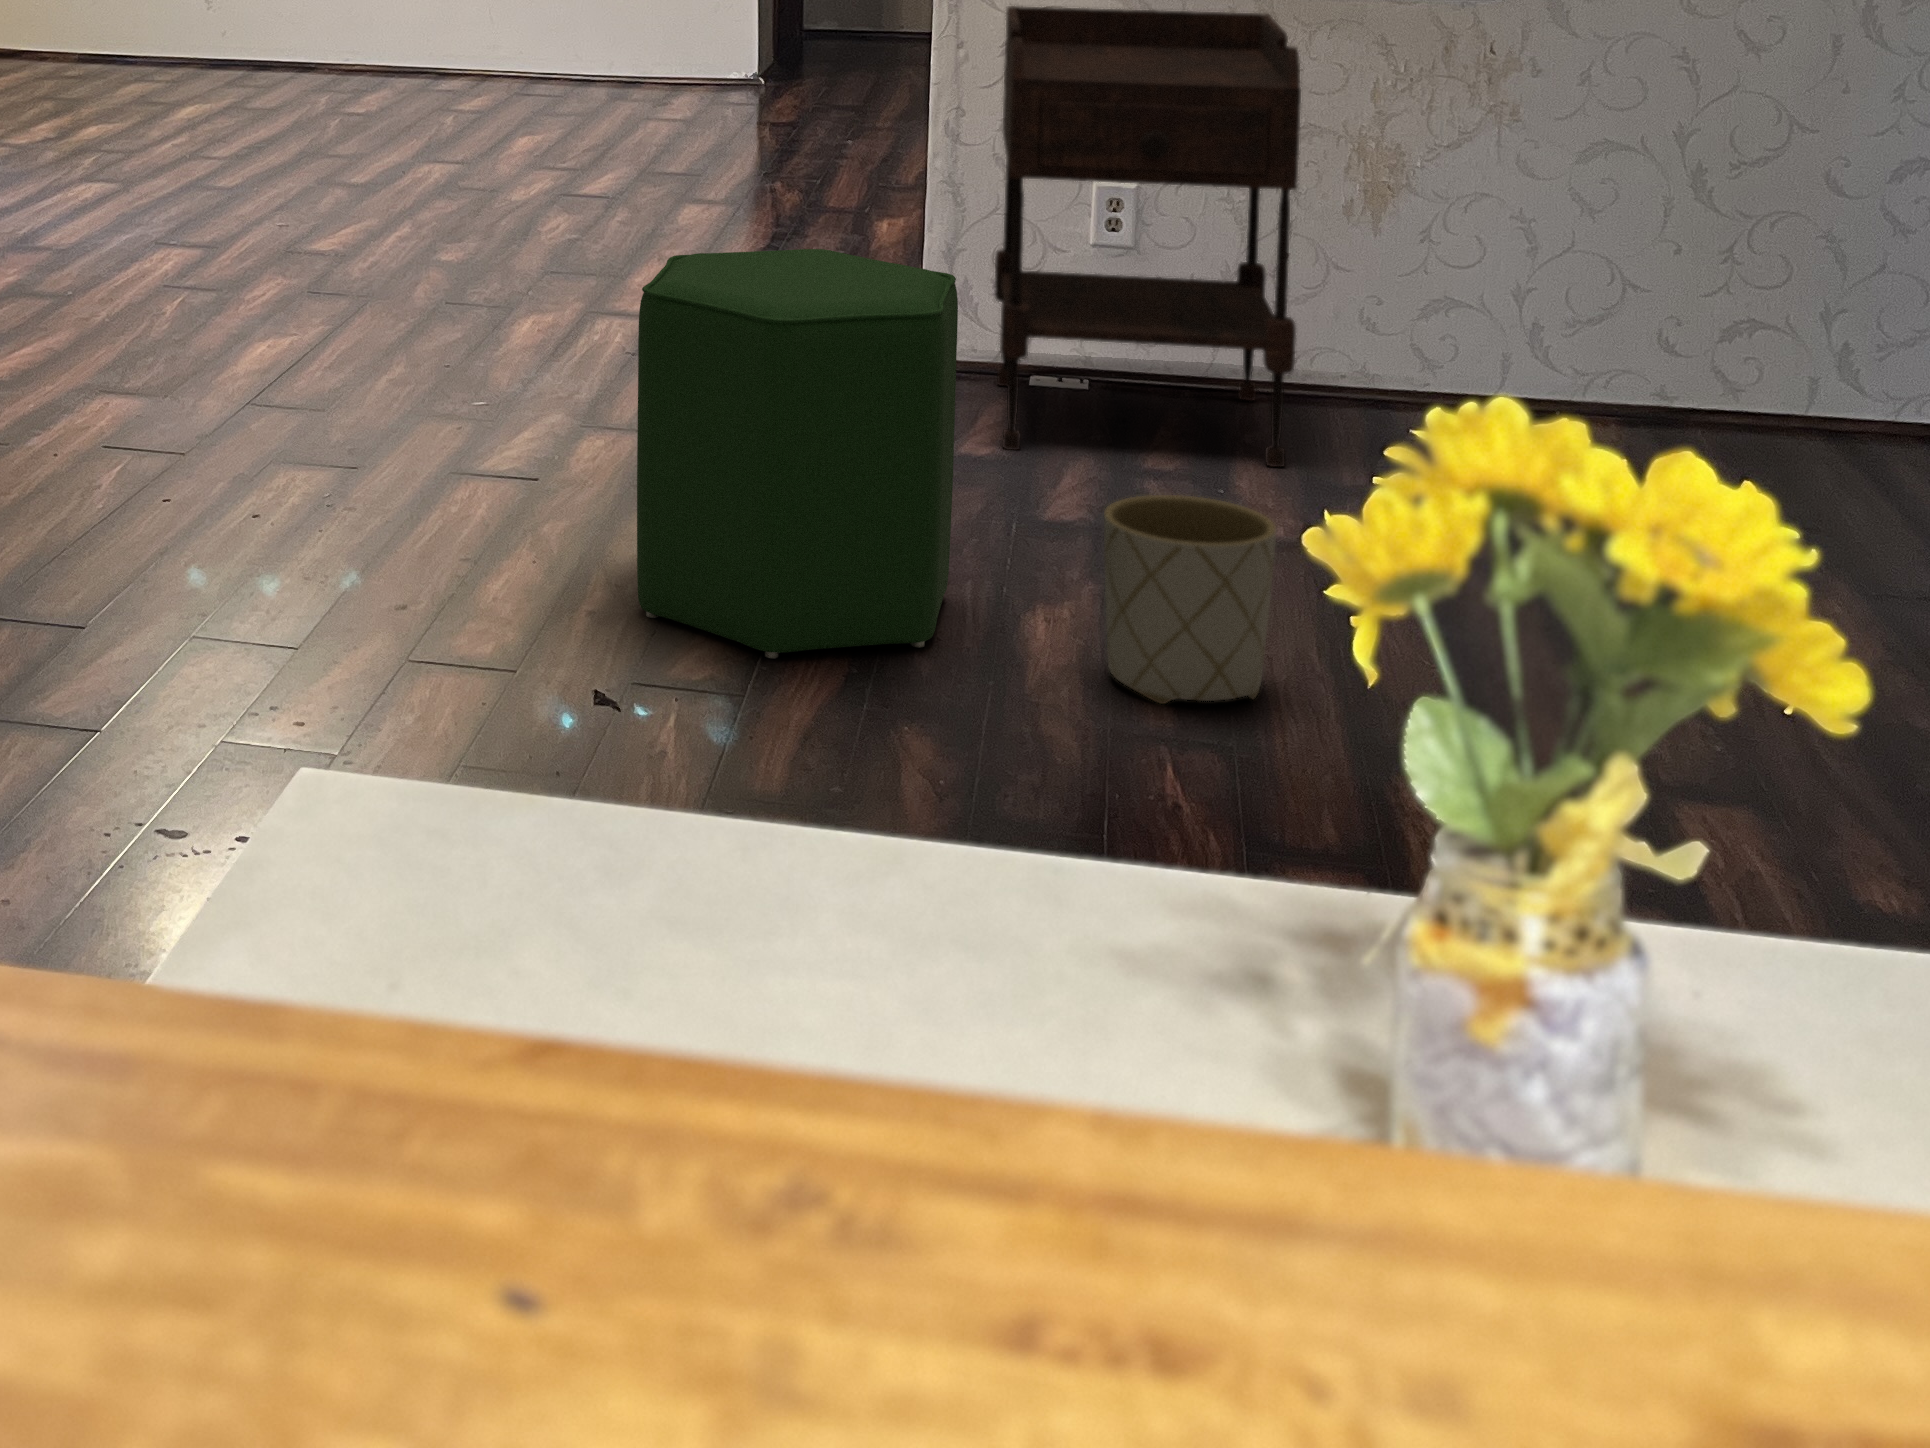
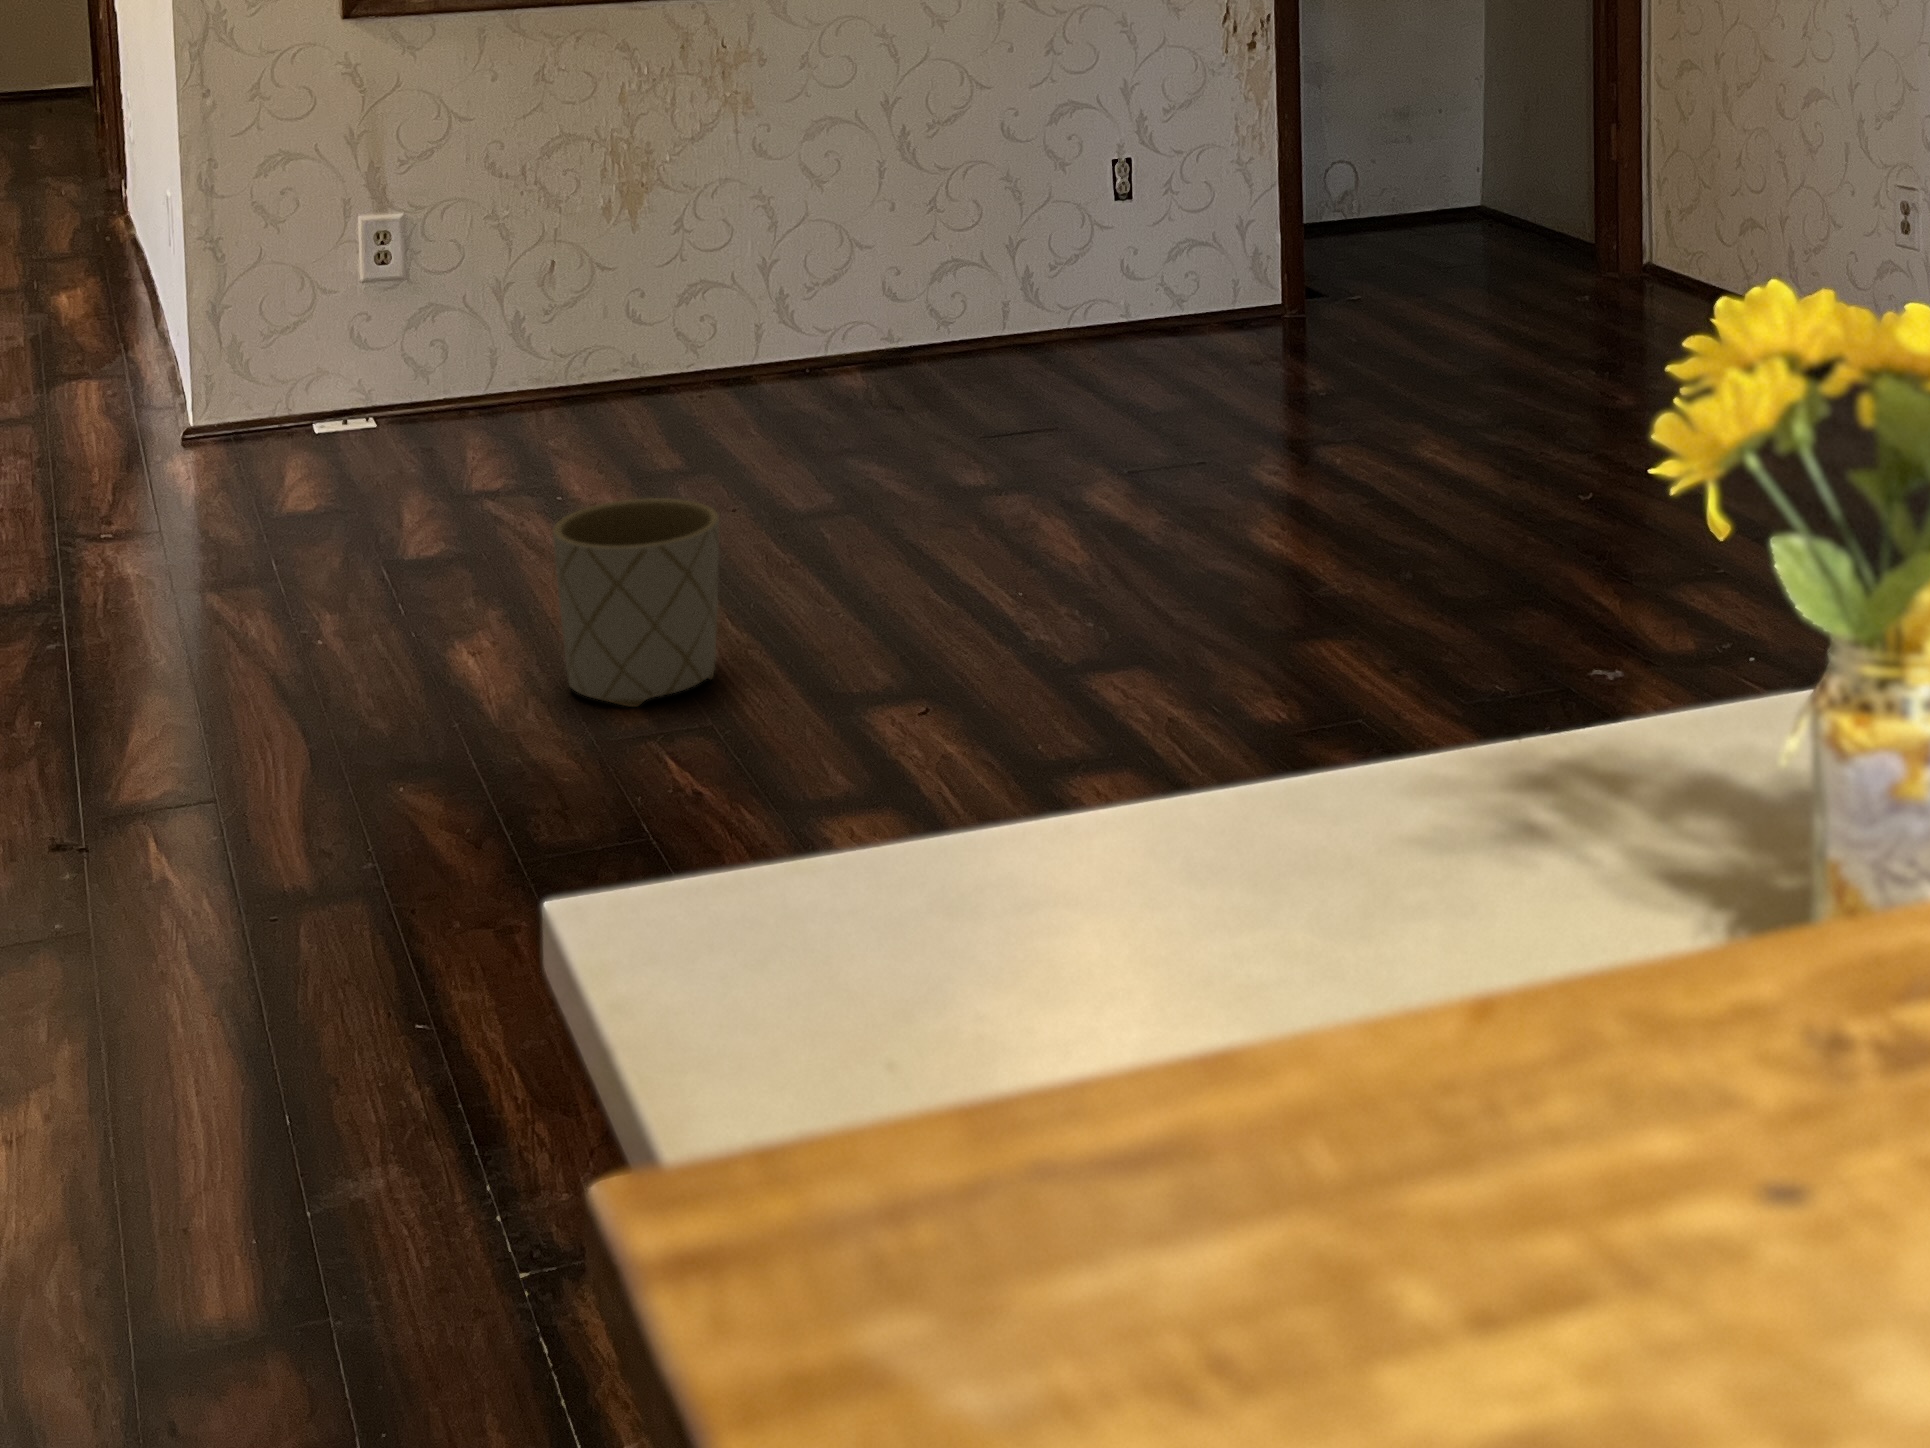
side table: present [994,6,1301,467] -> none [262,30,608,501]
ottoman: present [637,249,958,658] -> none [13,324,385,775]

